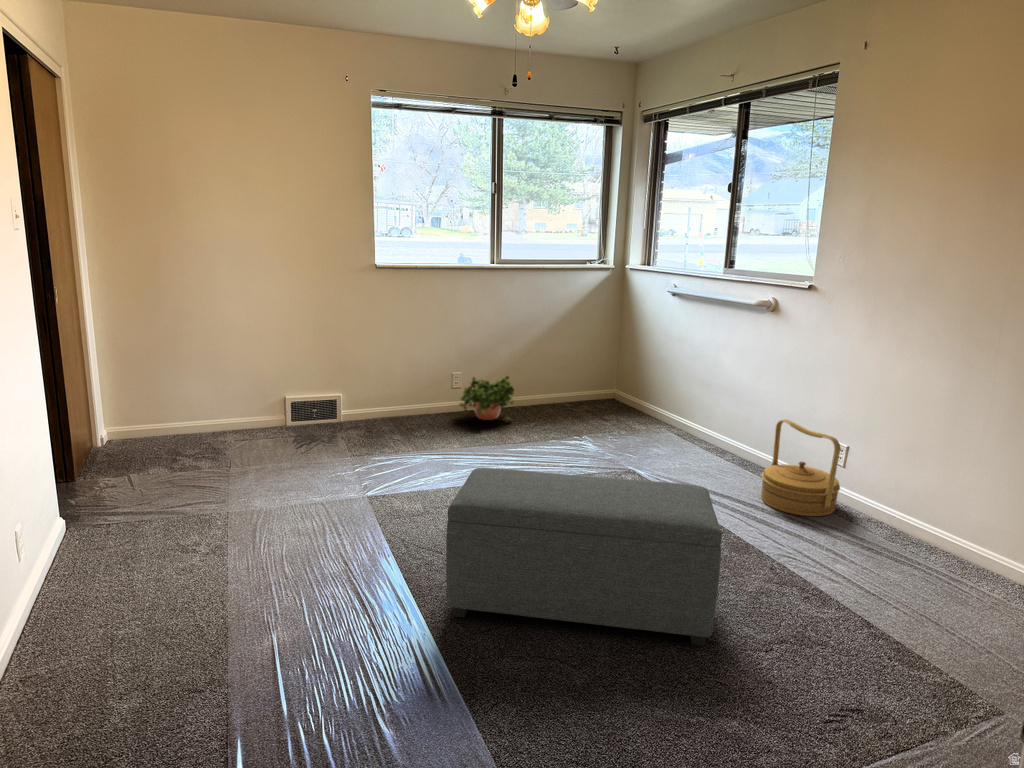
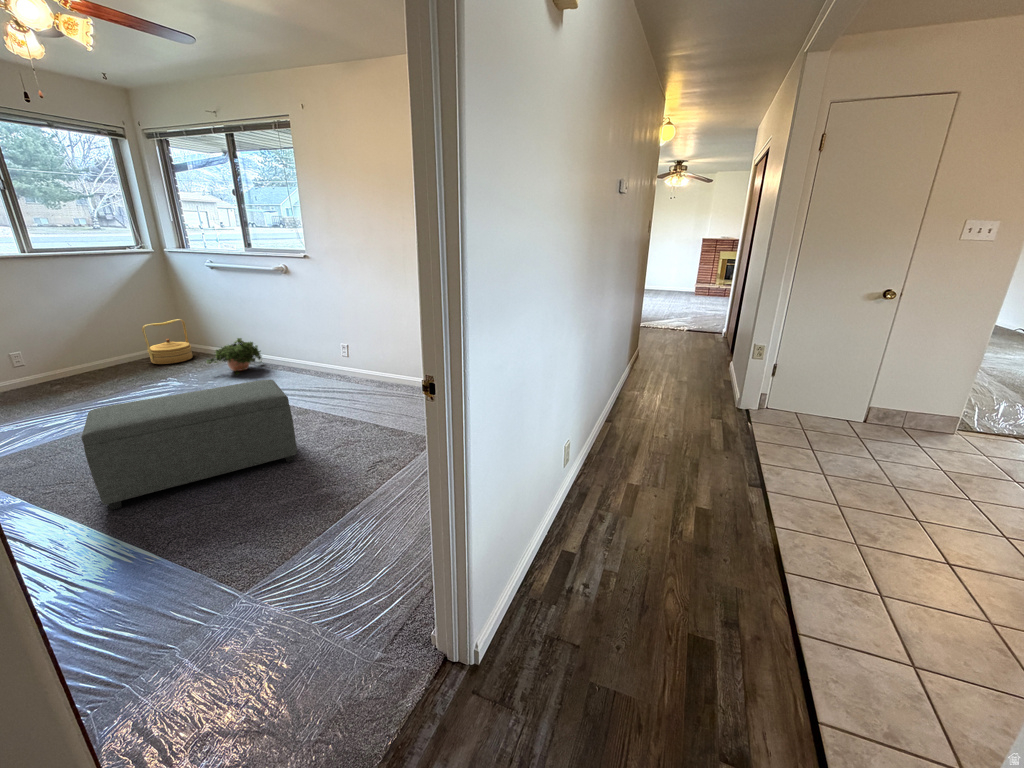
potted plant: present [460,376,515,420] -> present [207,338,262,374]
woven basket: present [761,419,840,516] -> present [142,319,193,364]

